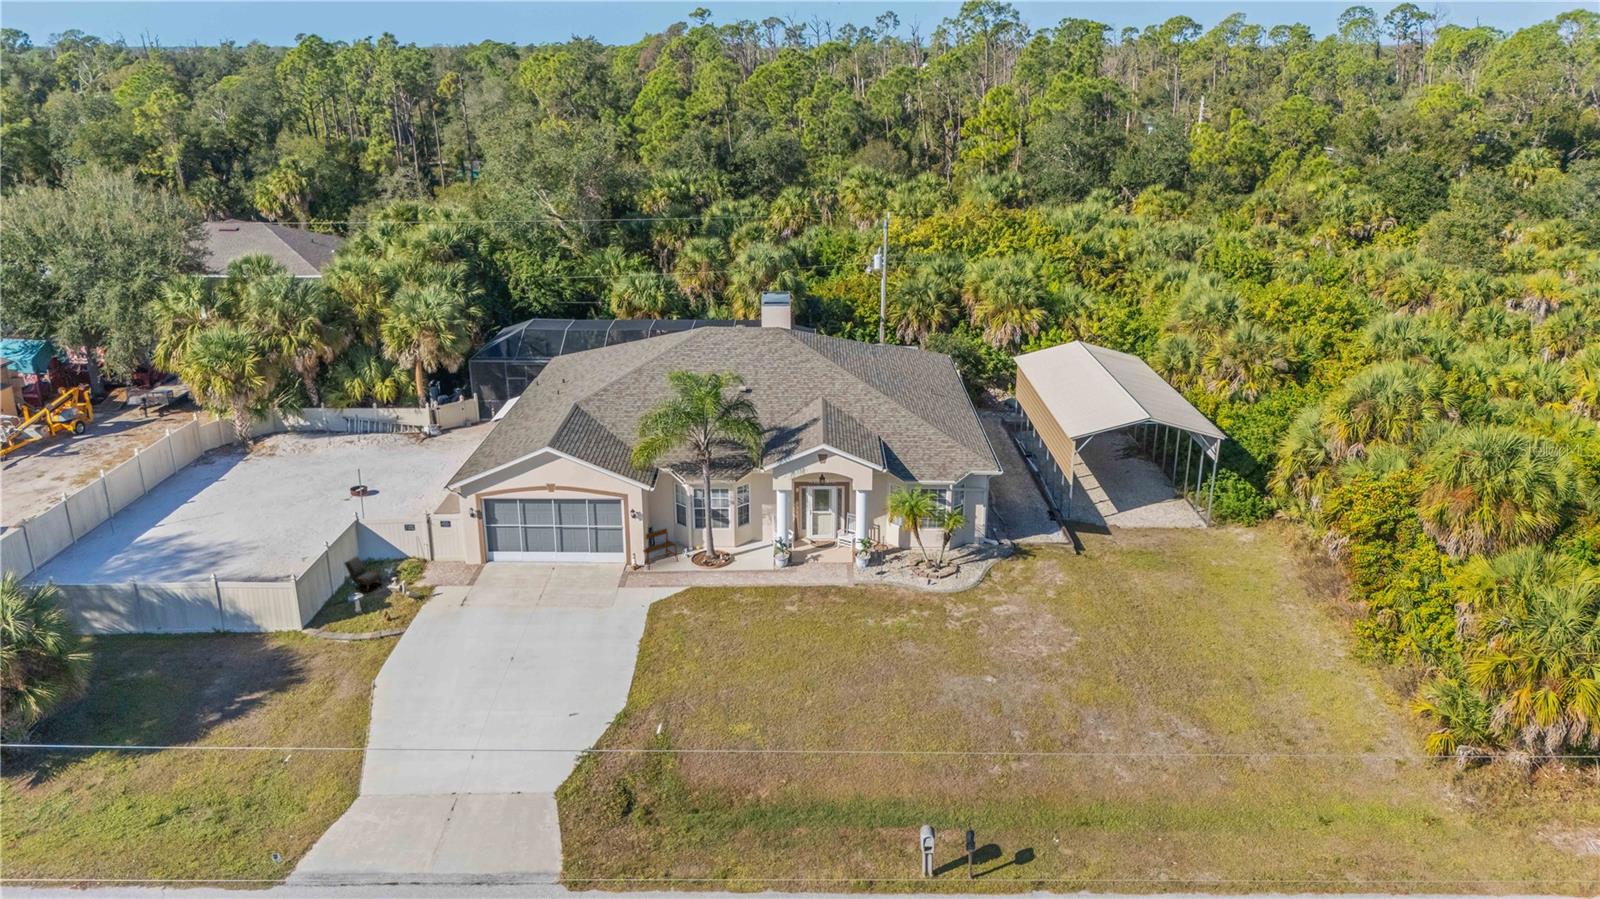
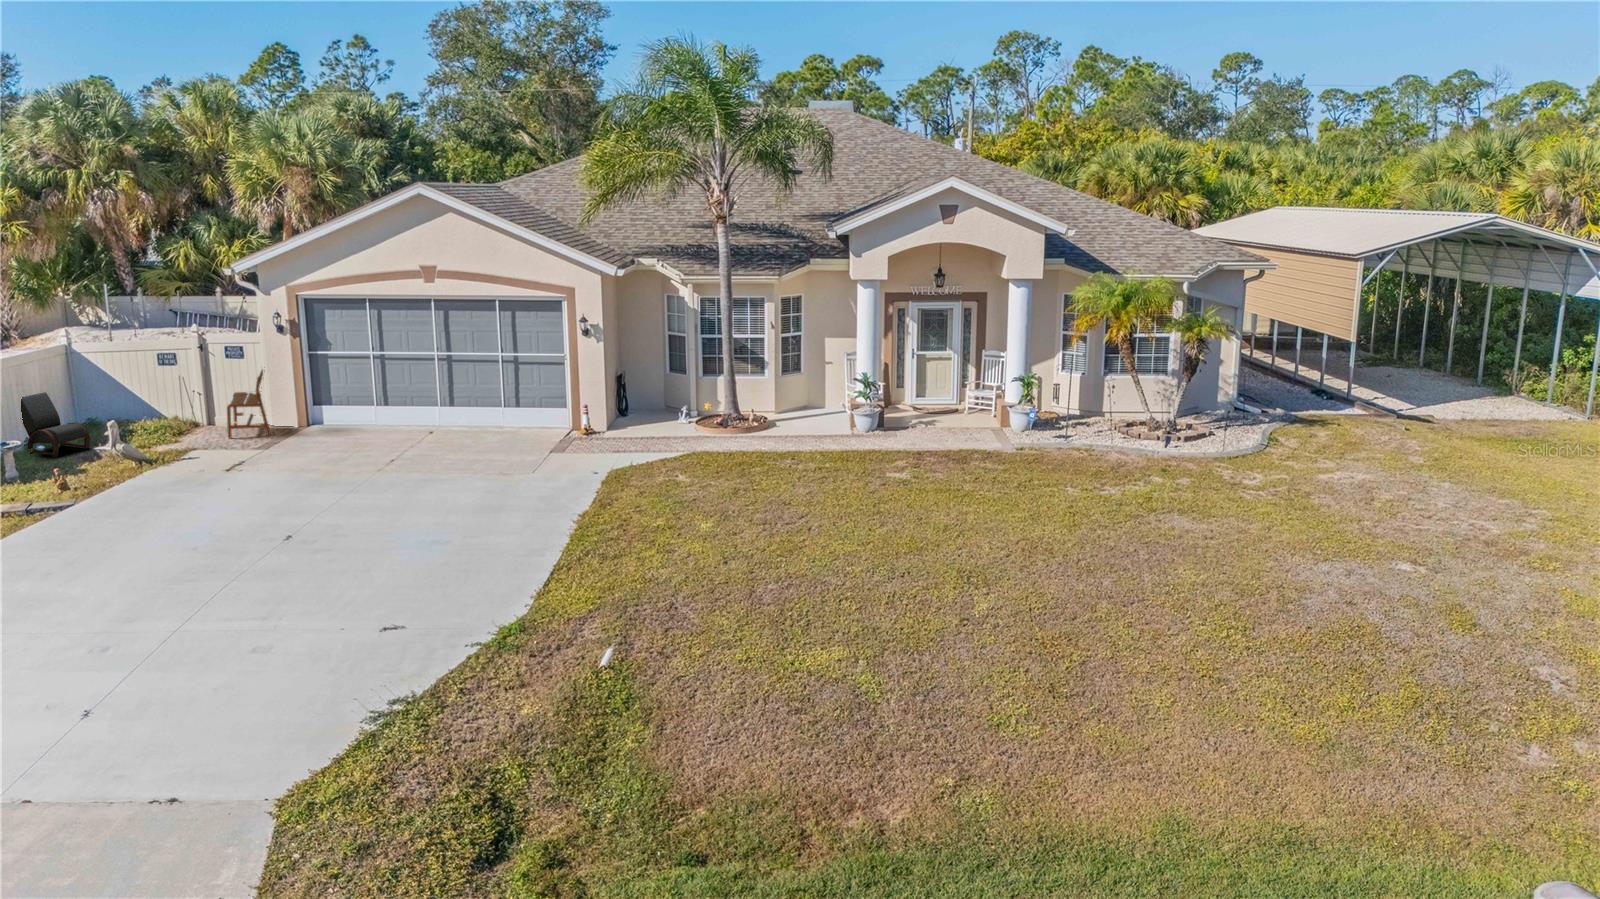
bench: present [643,528,678,569] -> present [227,370,270,439]

